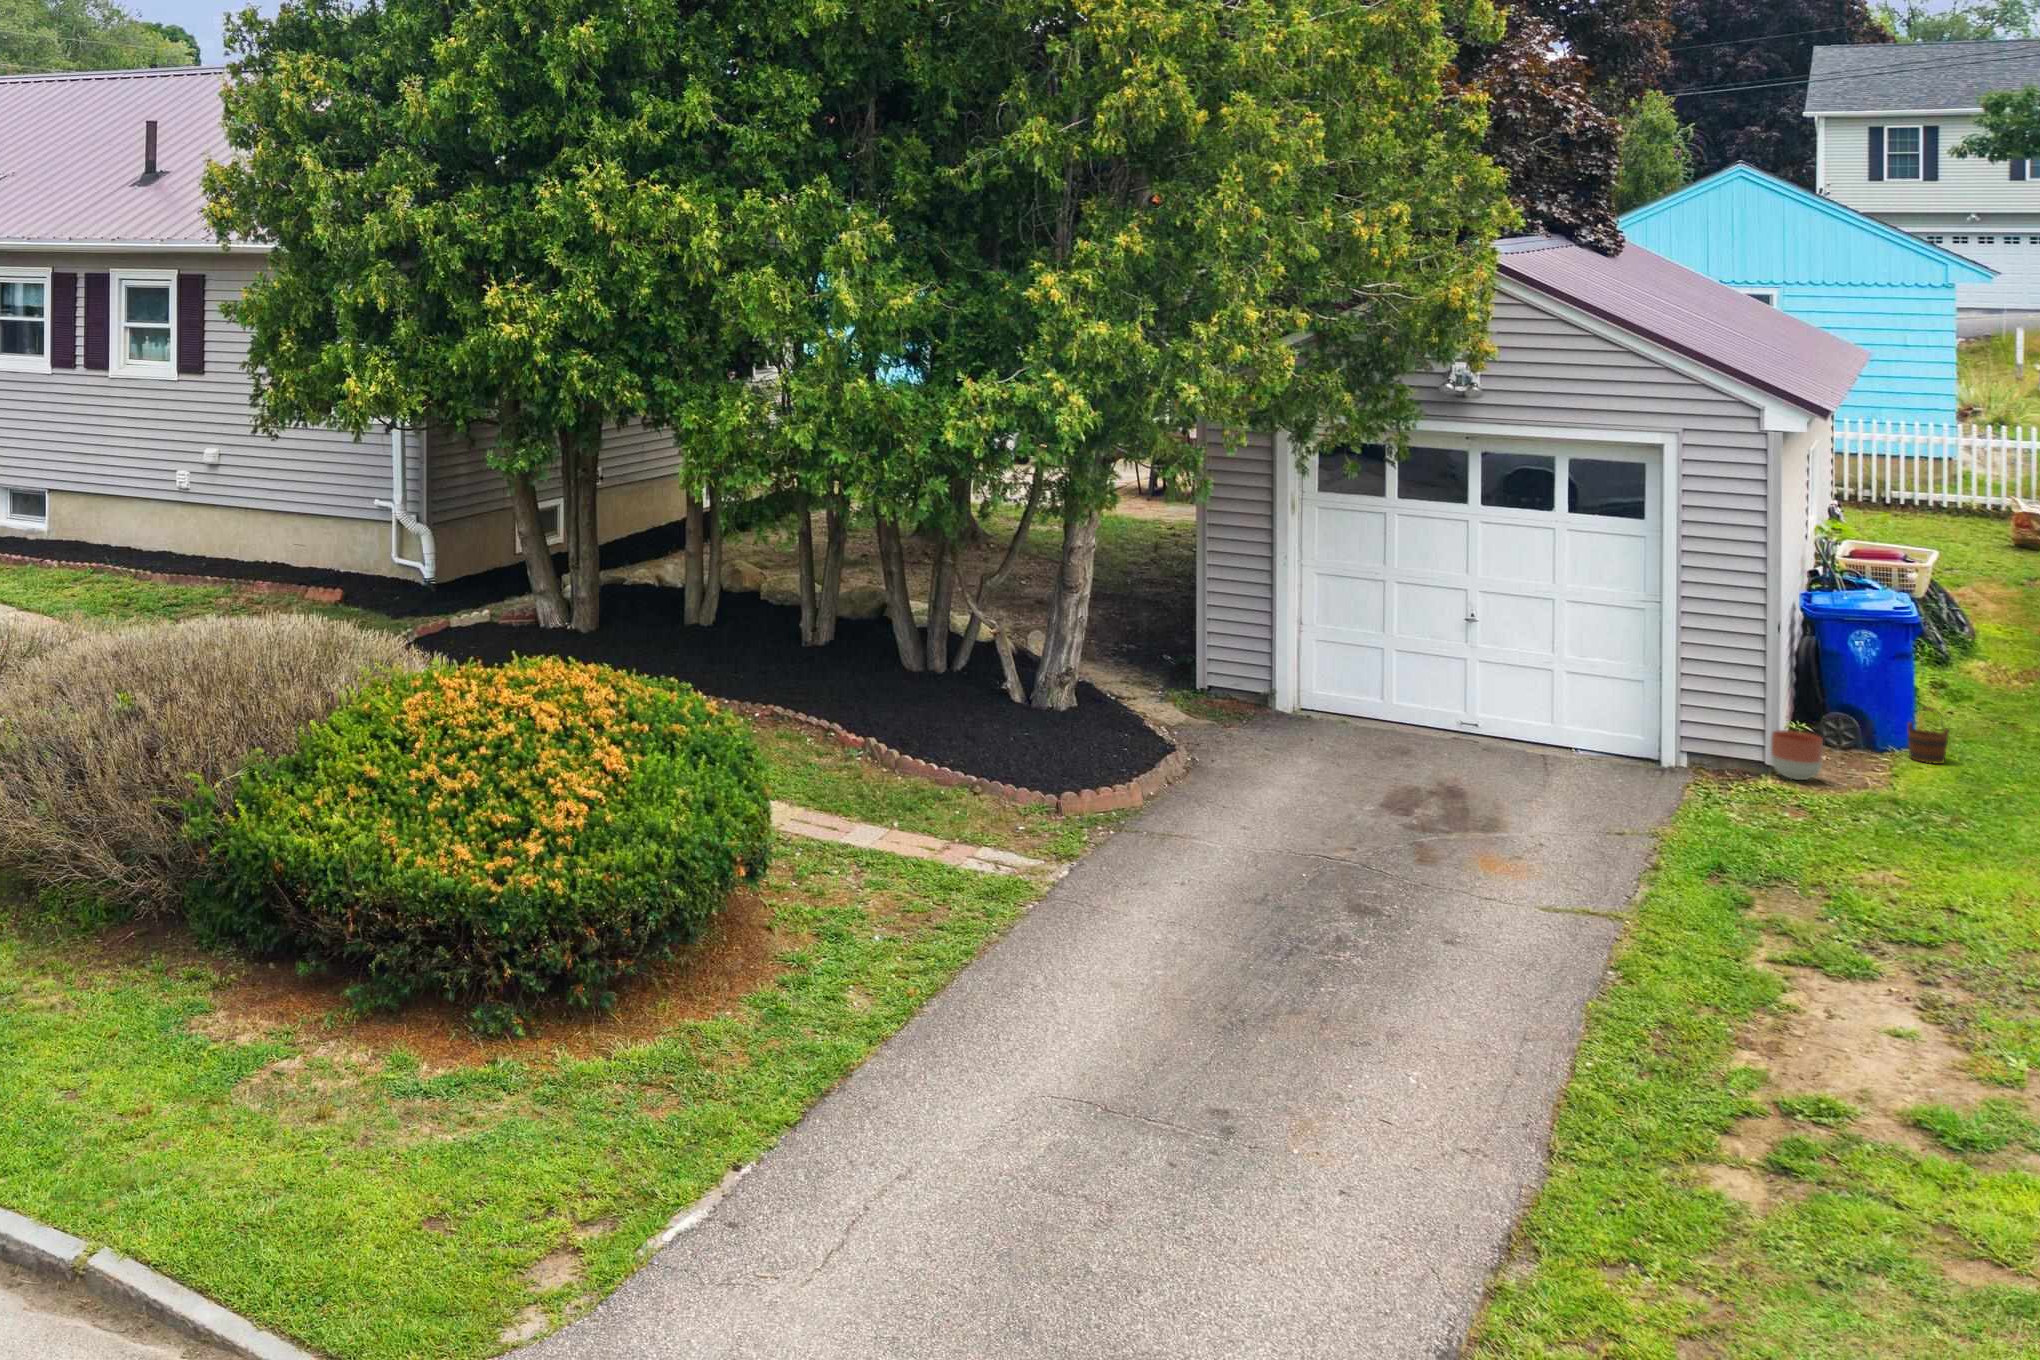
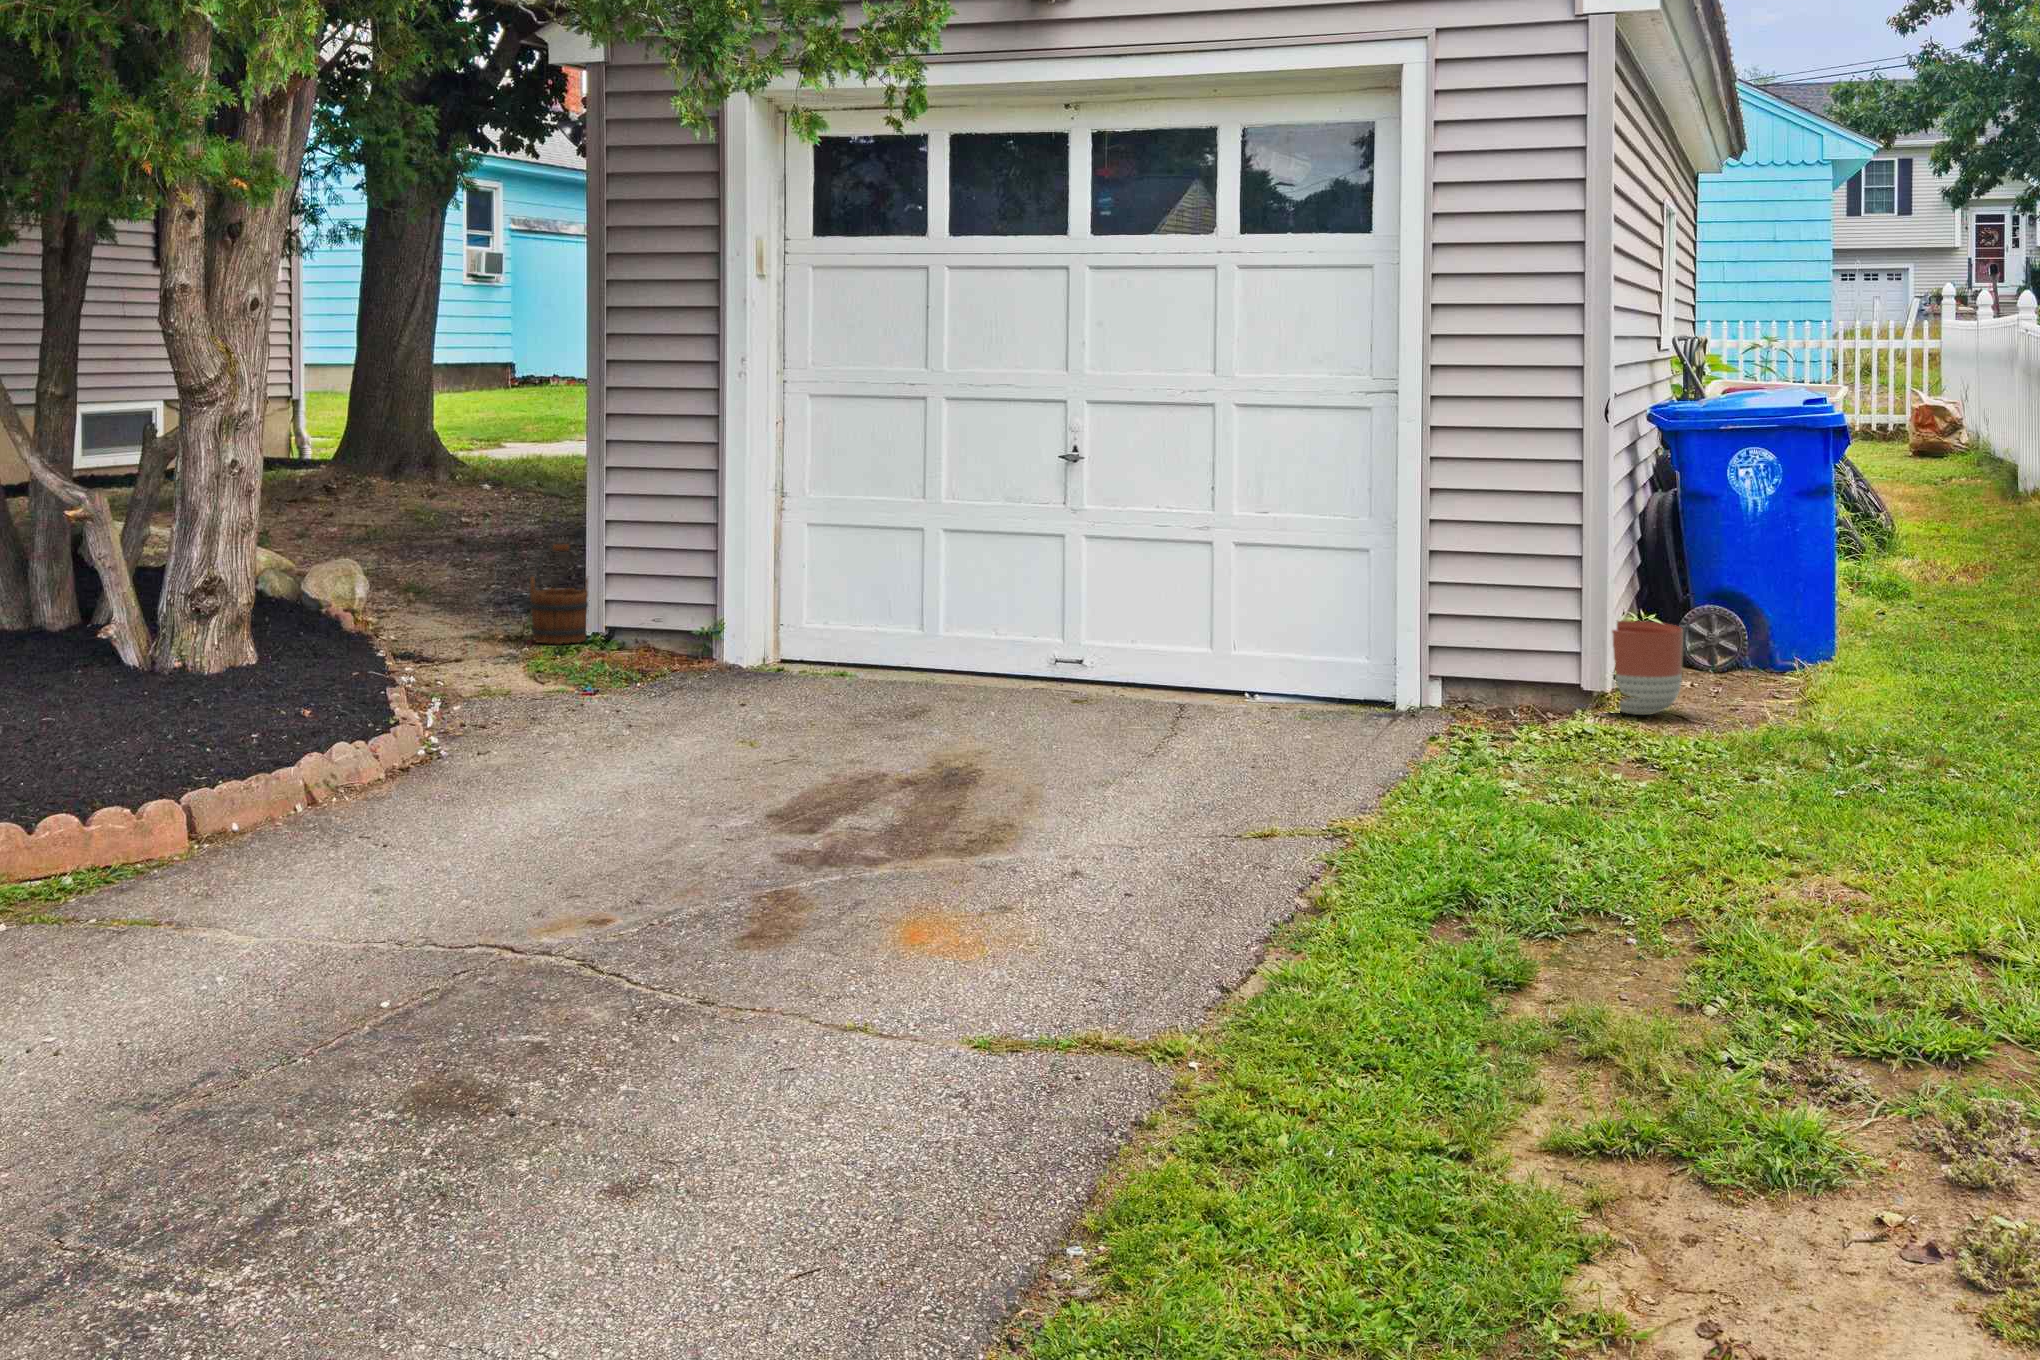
wooden bucket: present [1907,706,1949,764] -> present [527,544,590,644]

